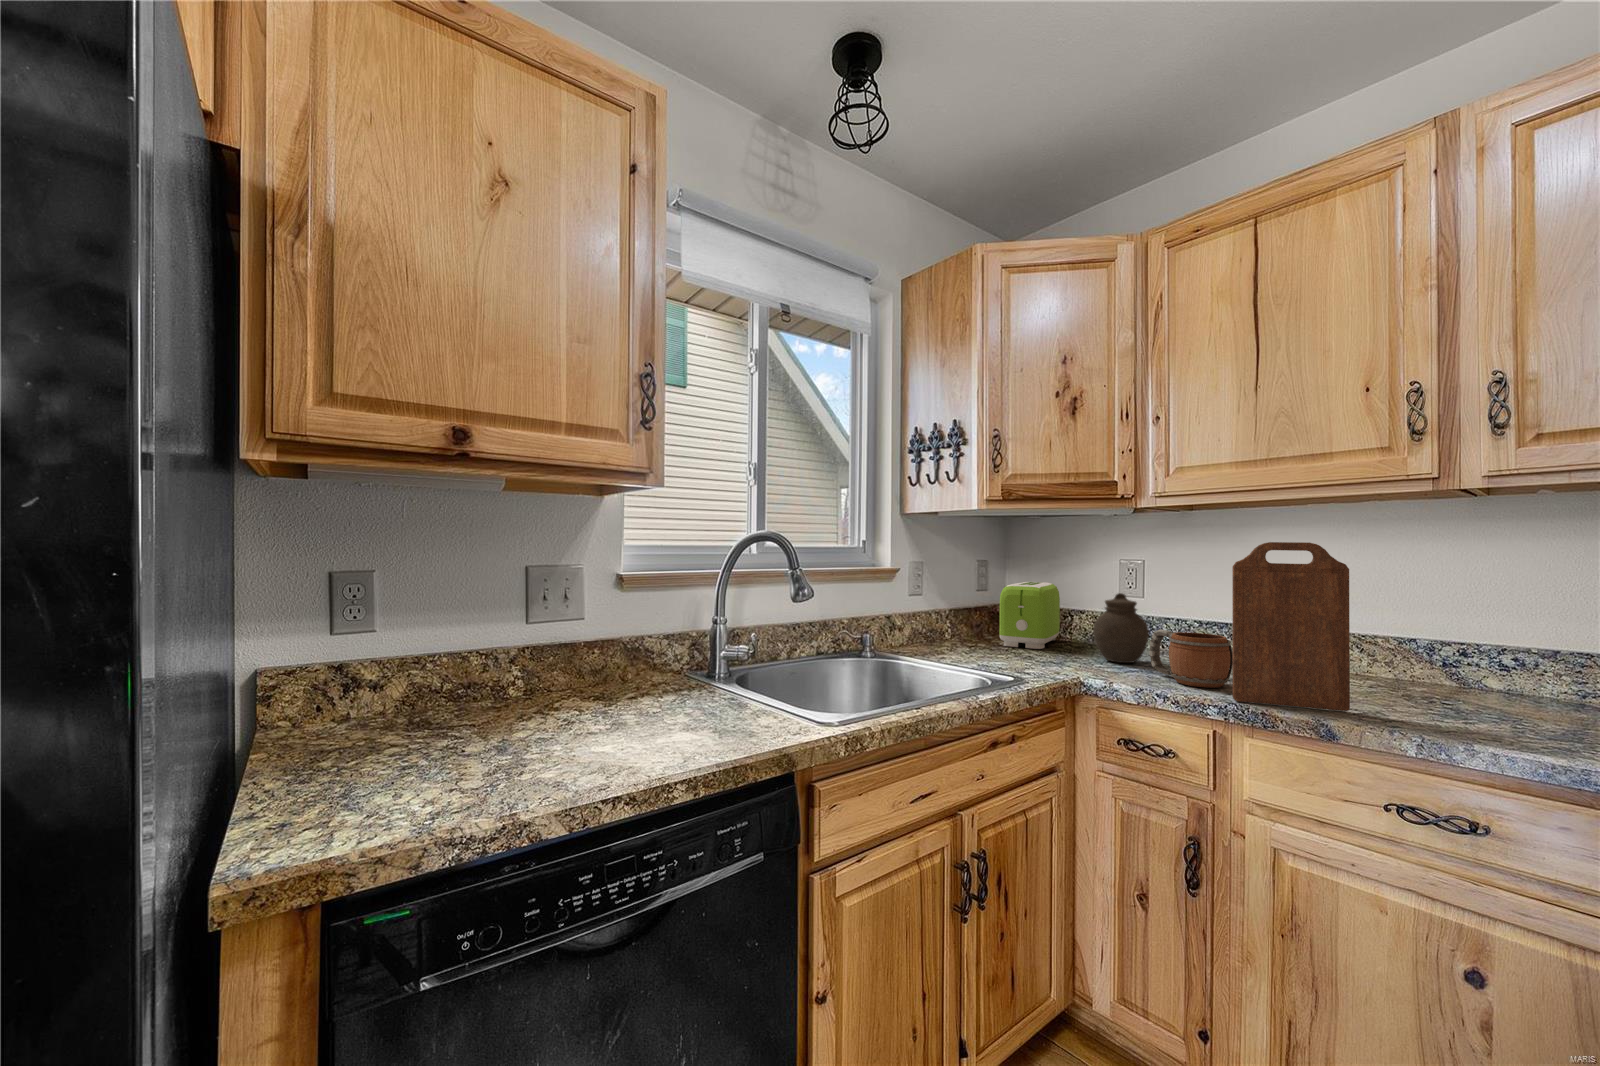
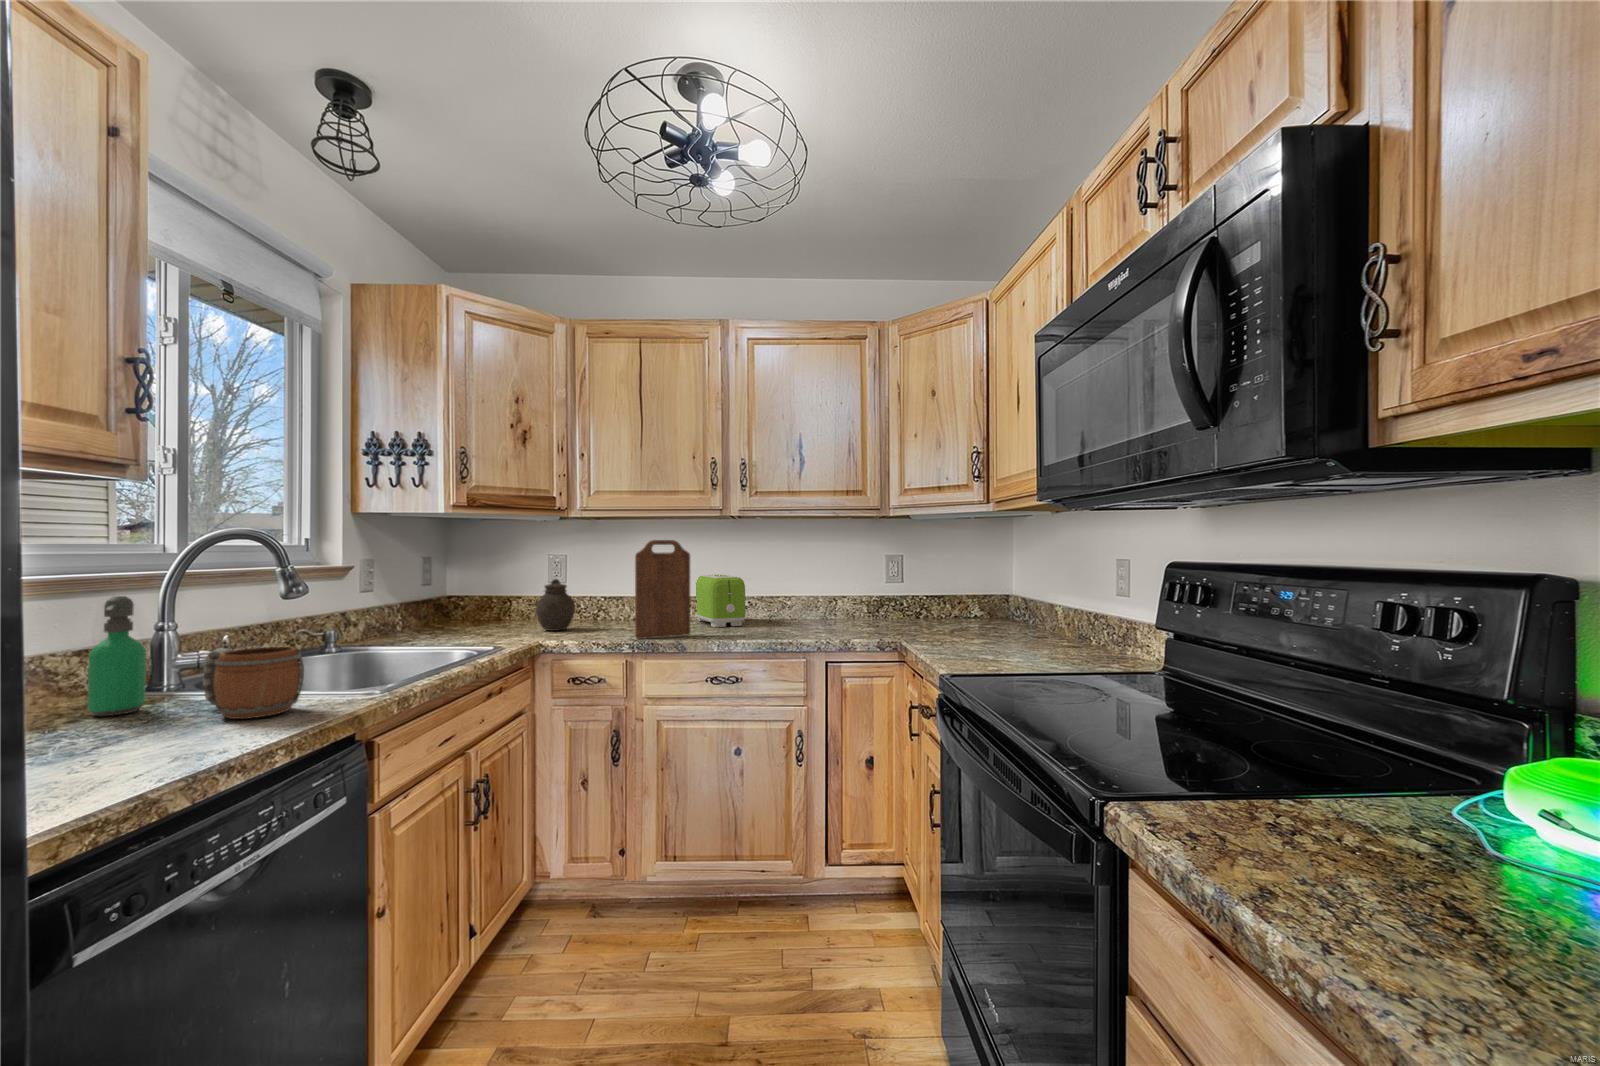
toaster: present [999,582,1060,649] -> present [695,575,745,627]
soap dispenser: none [619,591,657,700] -> present [88,596,146,716]
mug: present [1149,629,1233,688] -> present [203,647,304,719]

